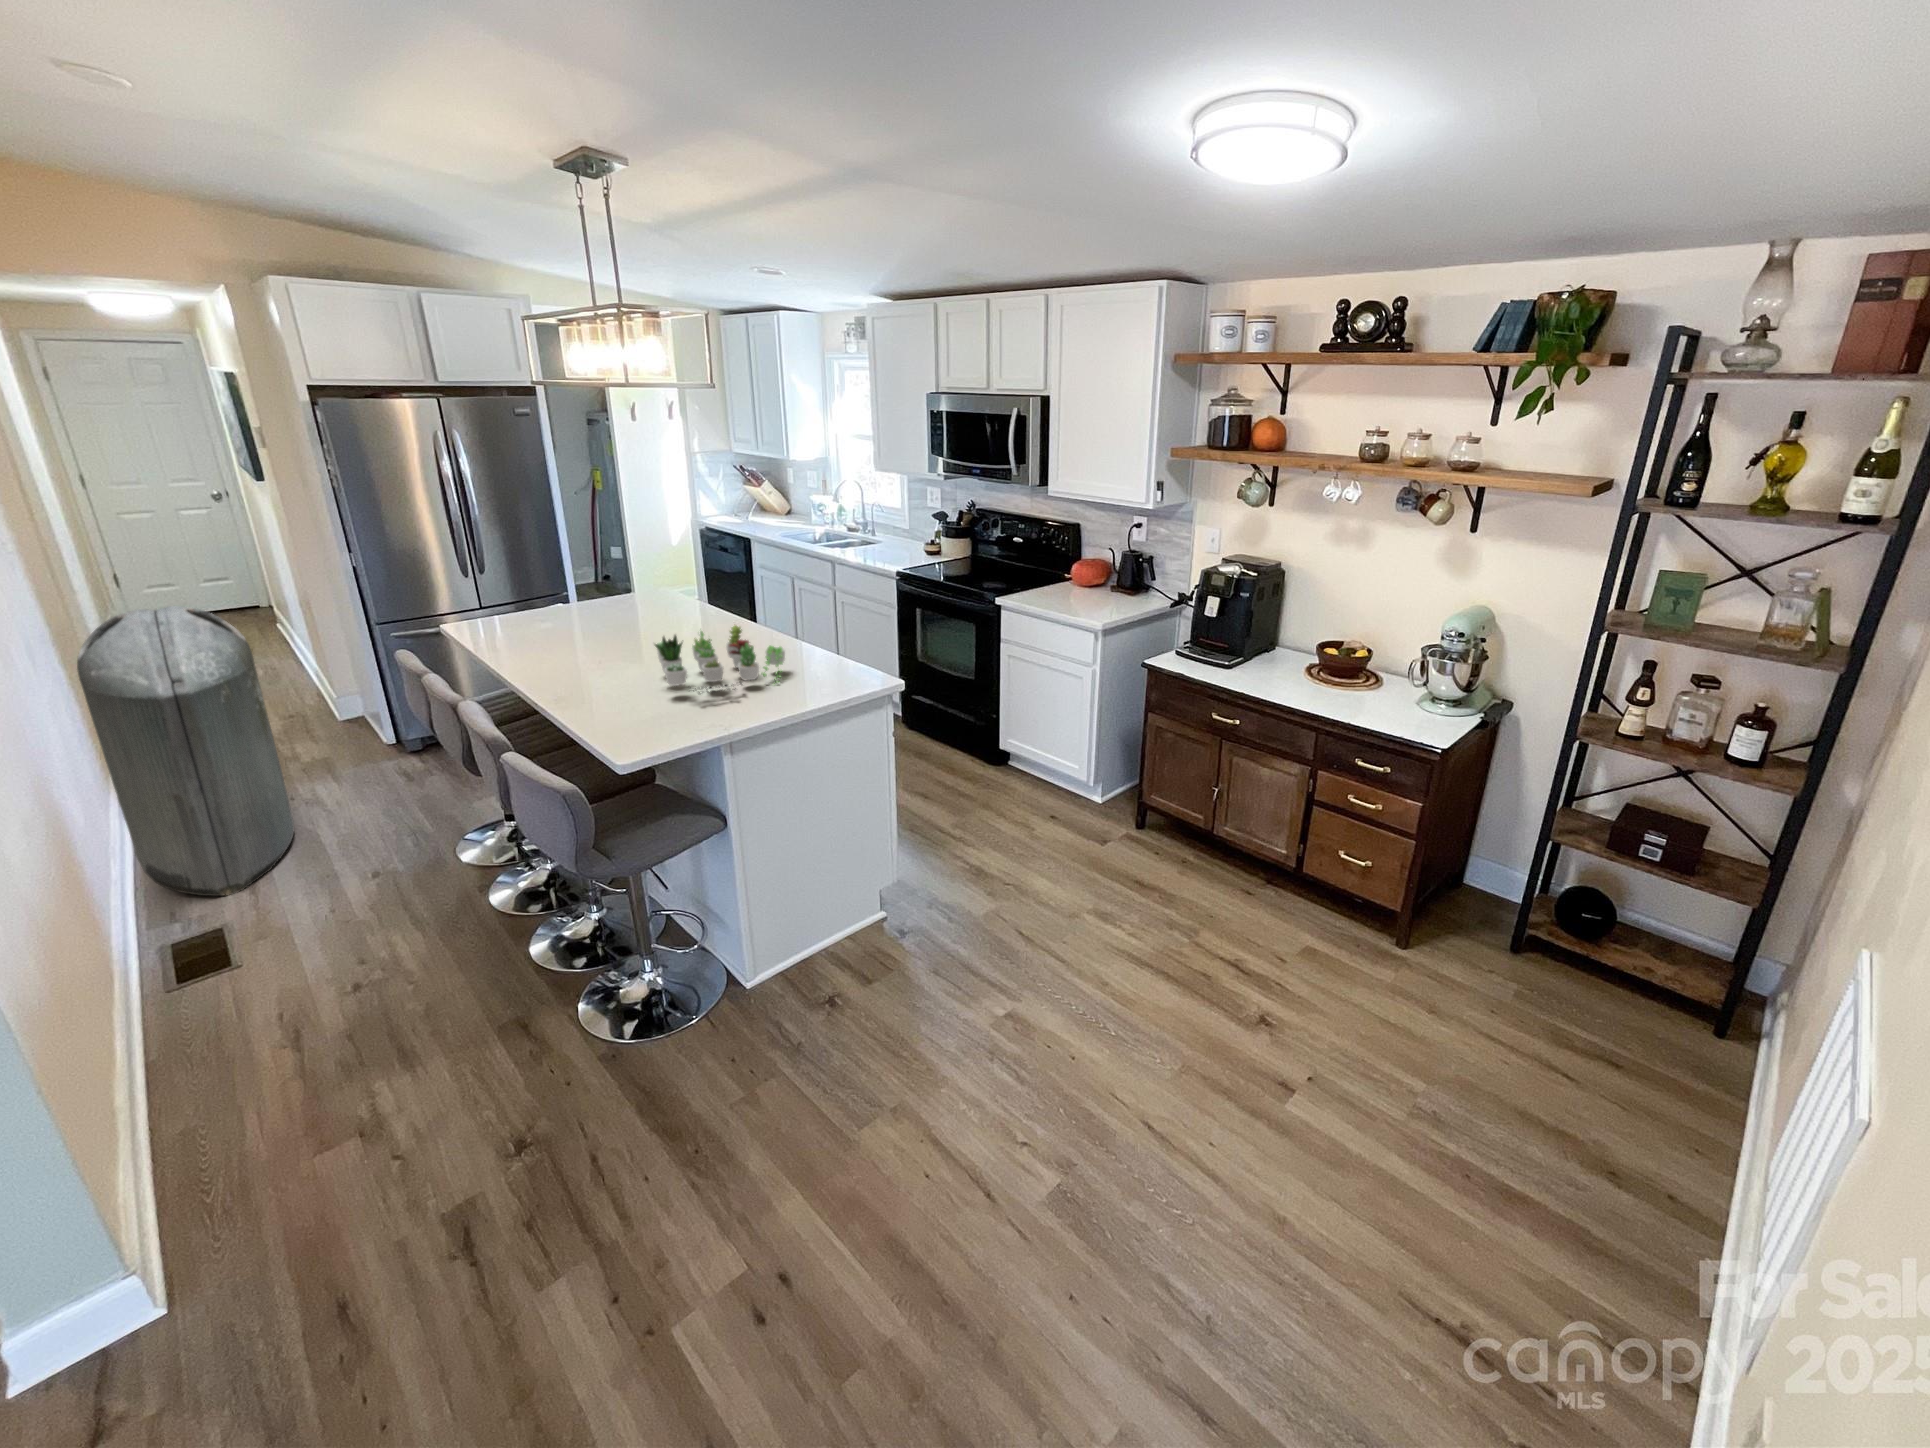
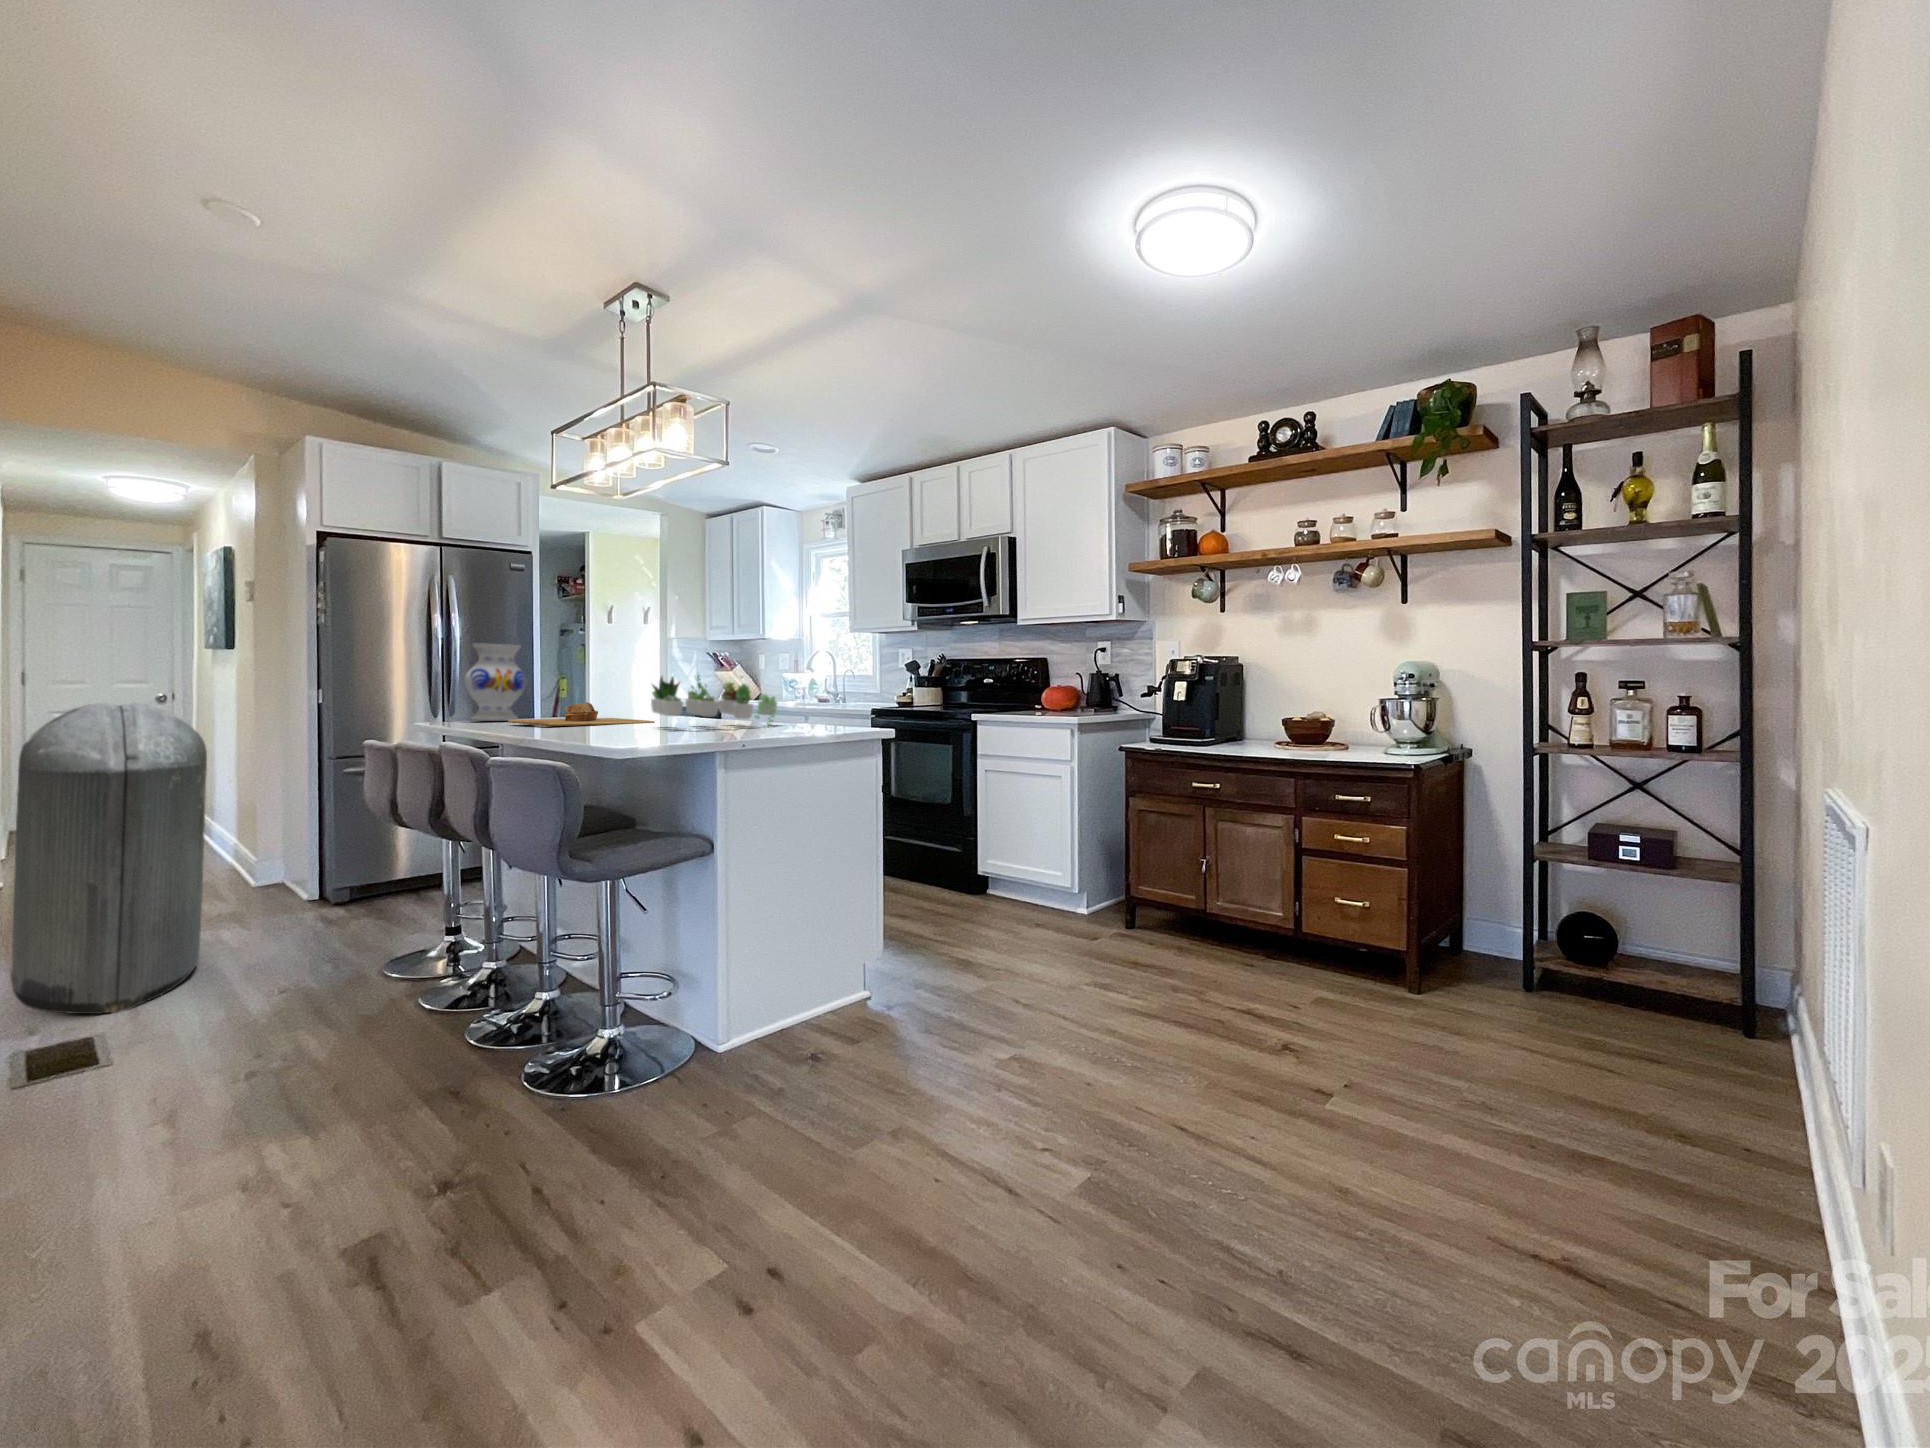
vase: none [478,544,541,628] -> present [465,644,526,721]
cutting board: none [524,625,669,668] -> present [508,702,654,727]

